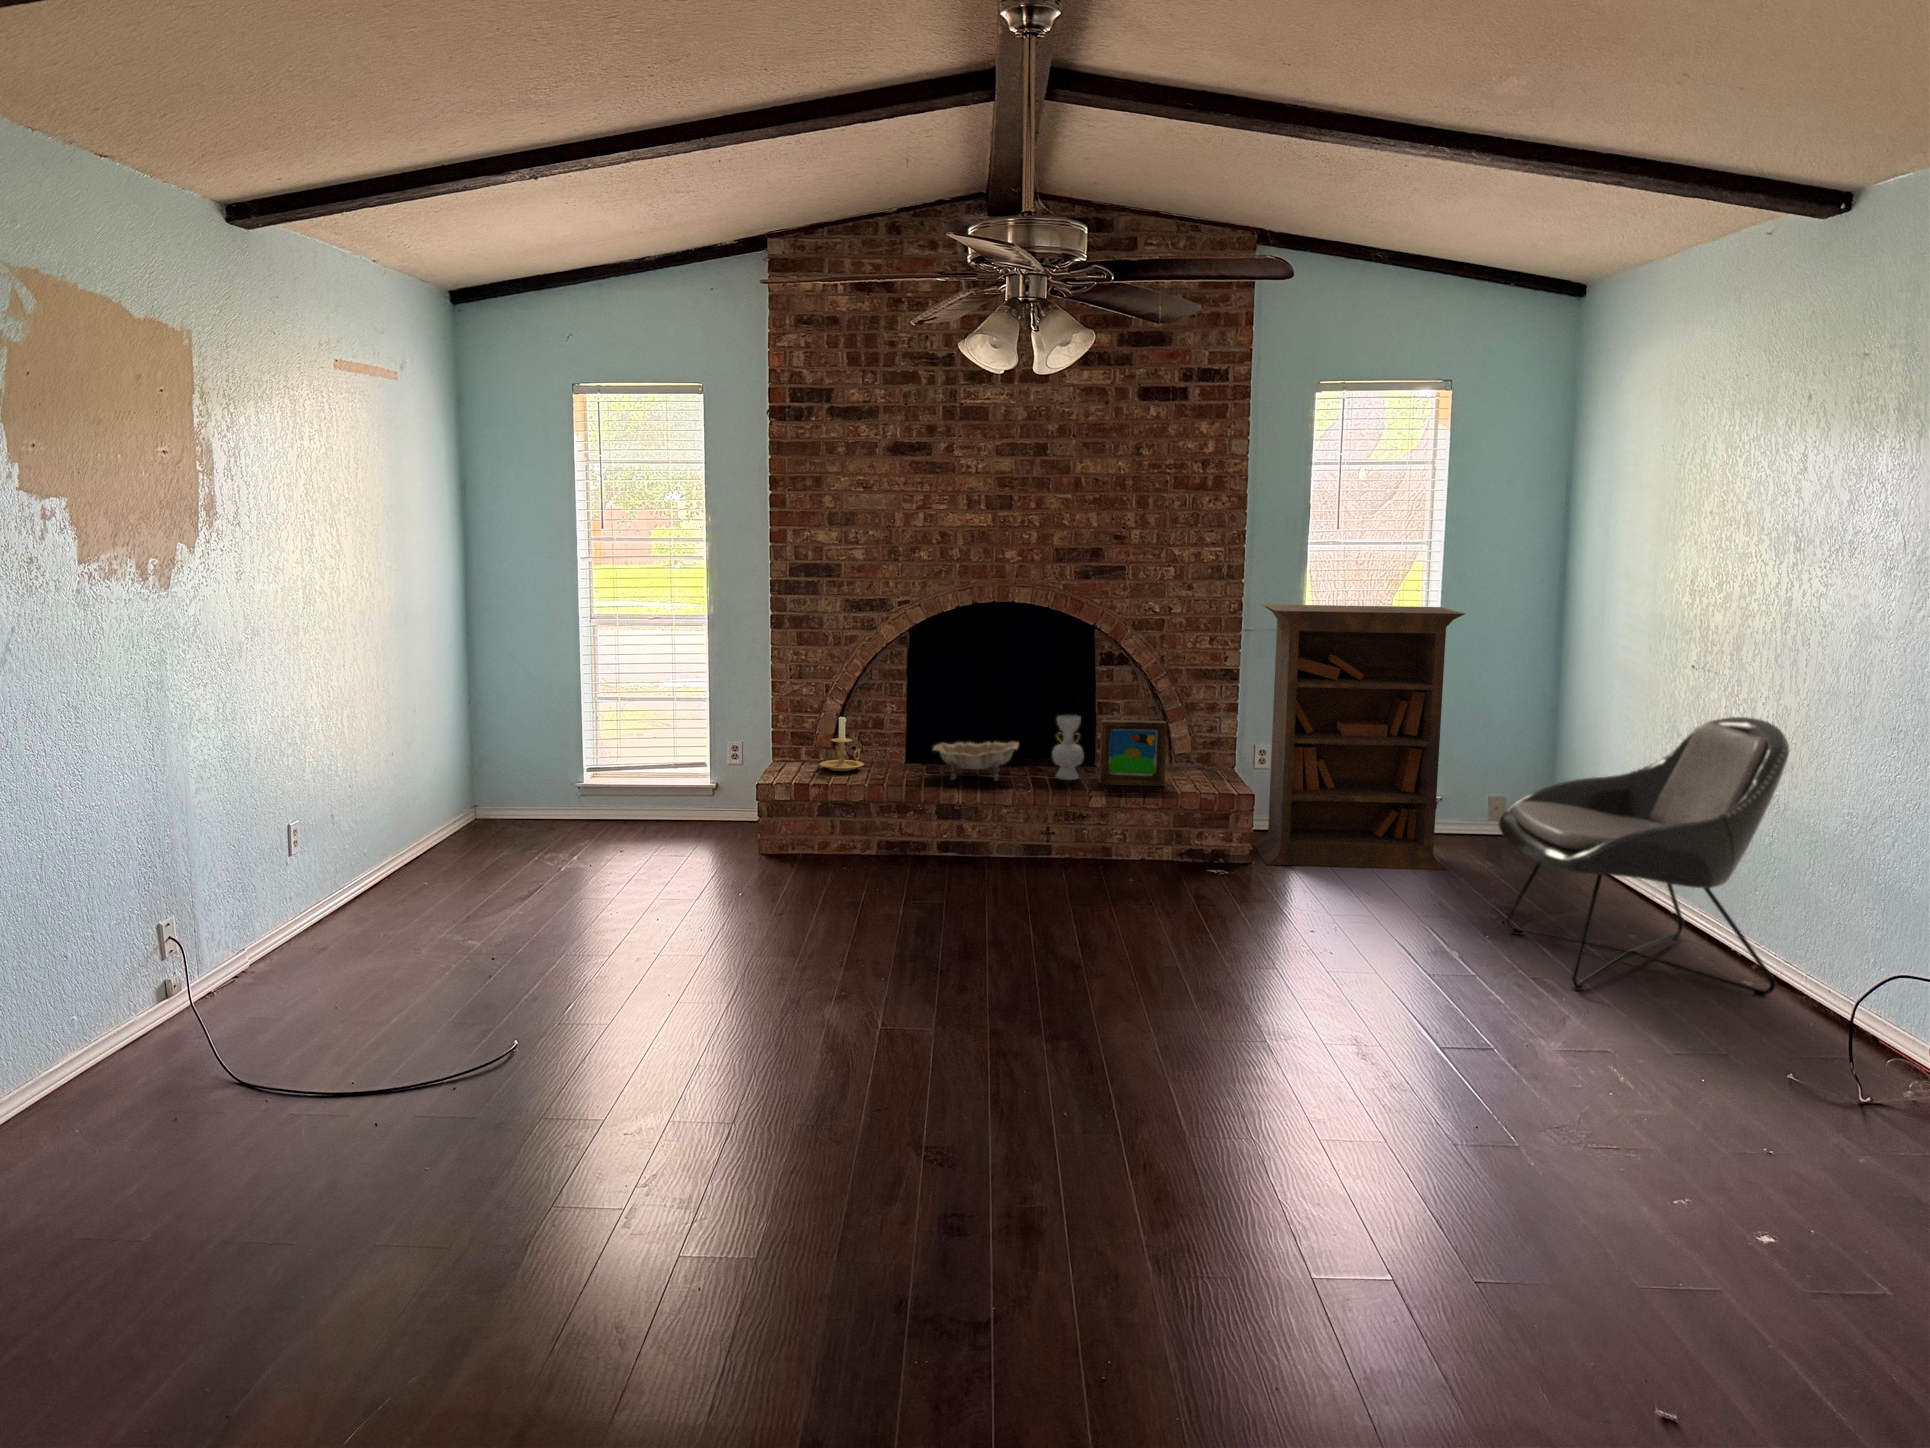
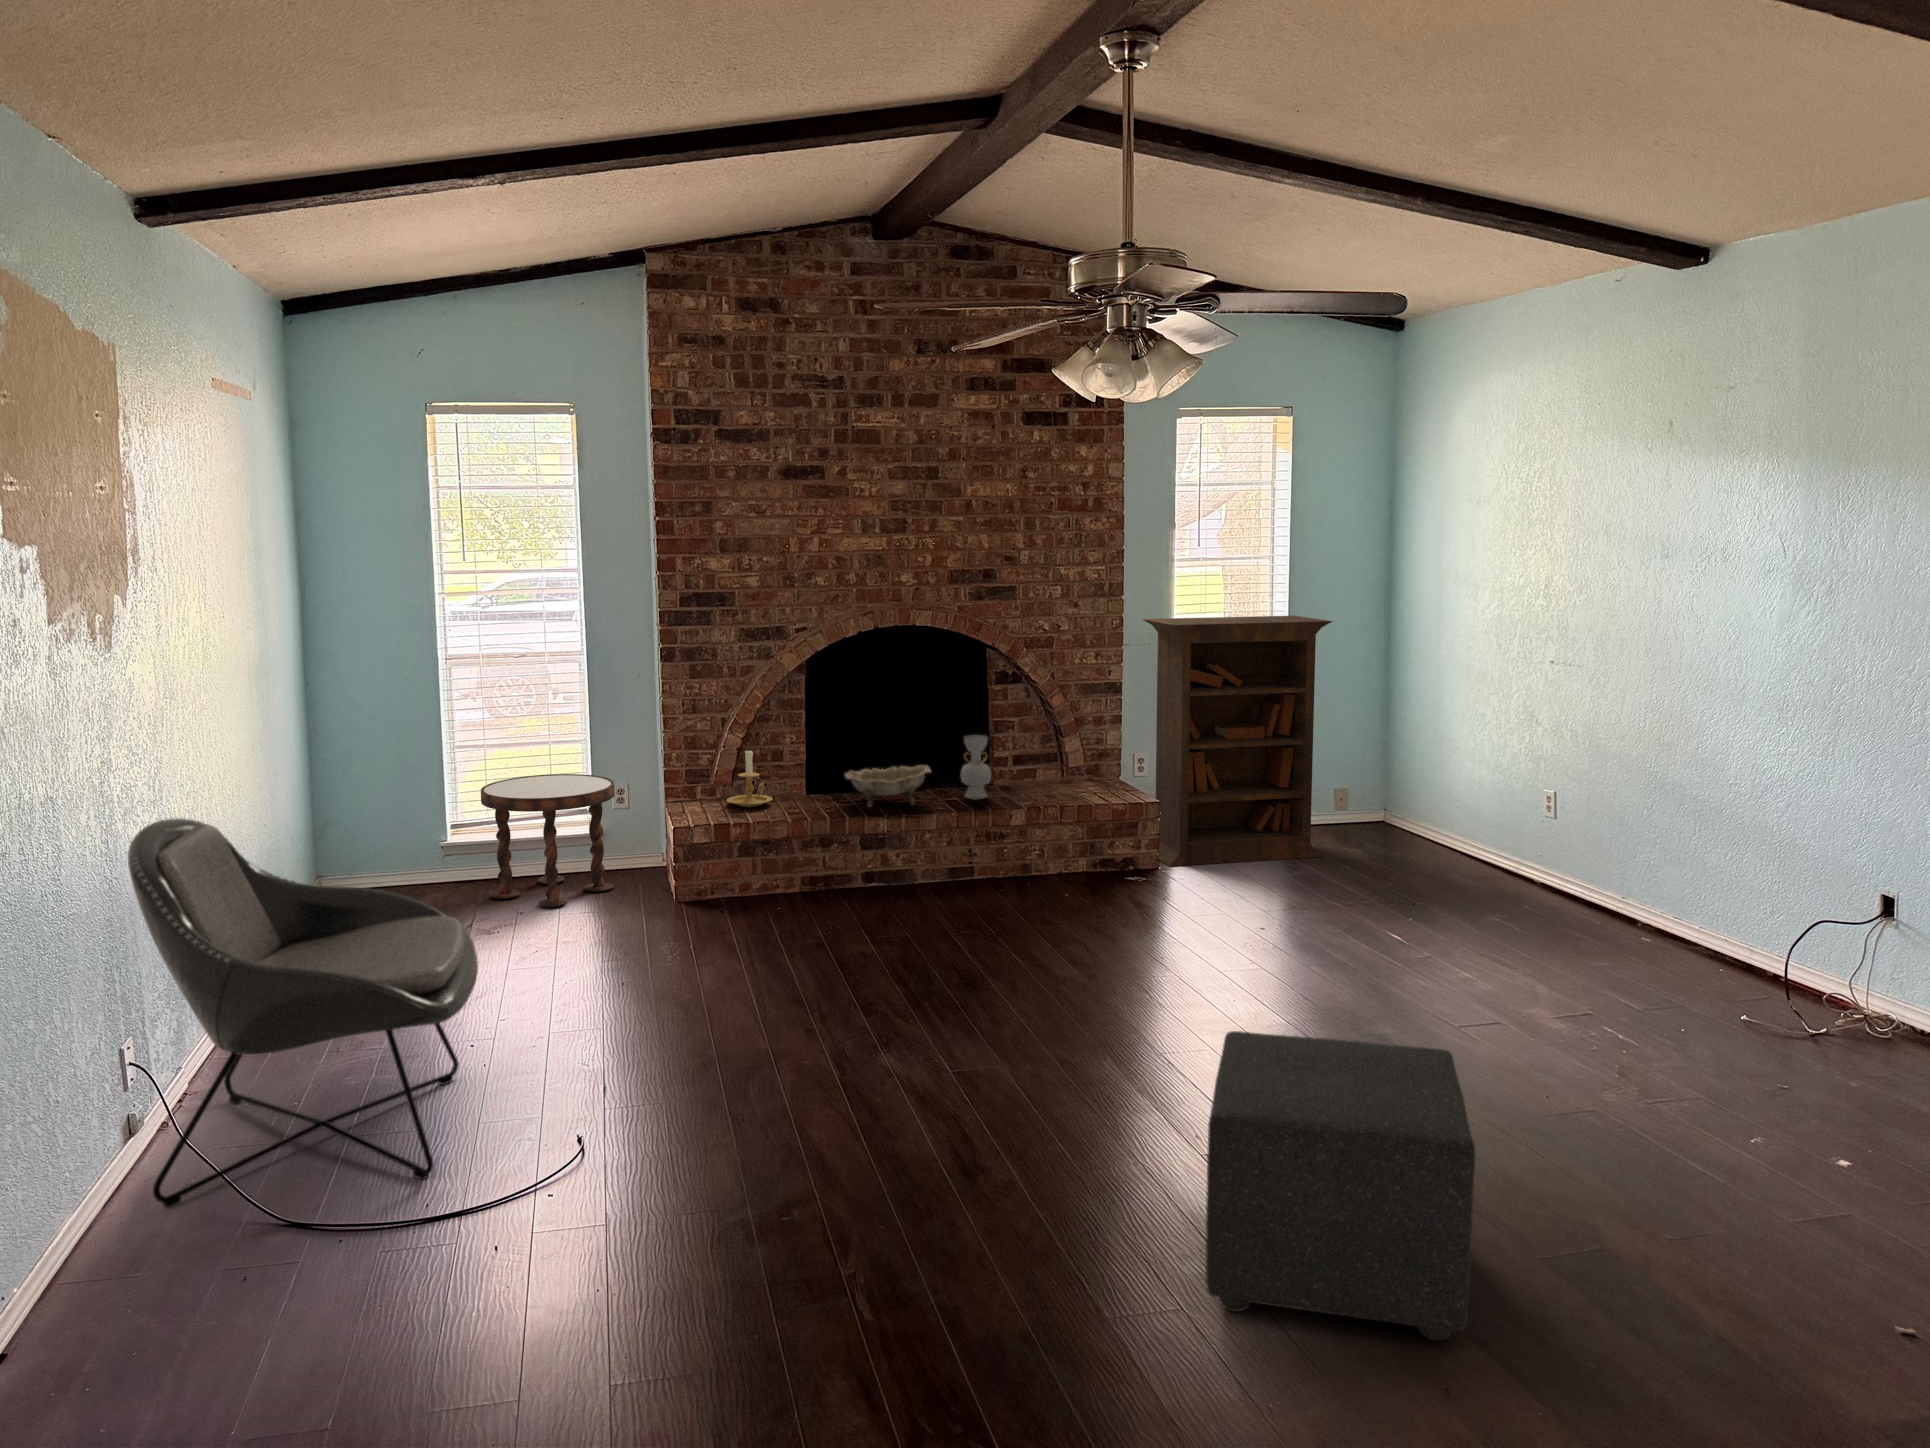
lounge chair: present [1498,717,1789,998] -> present [128,818,478,1208]
picture frame: present [1099,720,1167,786] -> none [1008,735,1072,802]
side table: none [596,729,718,851] -> present [481,774,615,908]
ottoman: none [925,1006,1242,1332] -> present [1206,1031,1475,1341]

